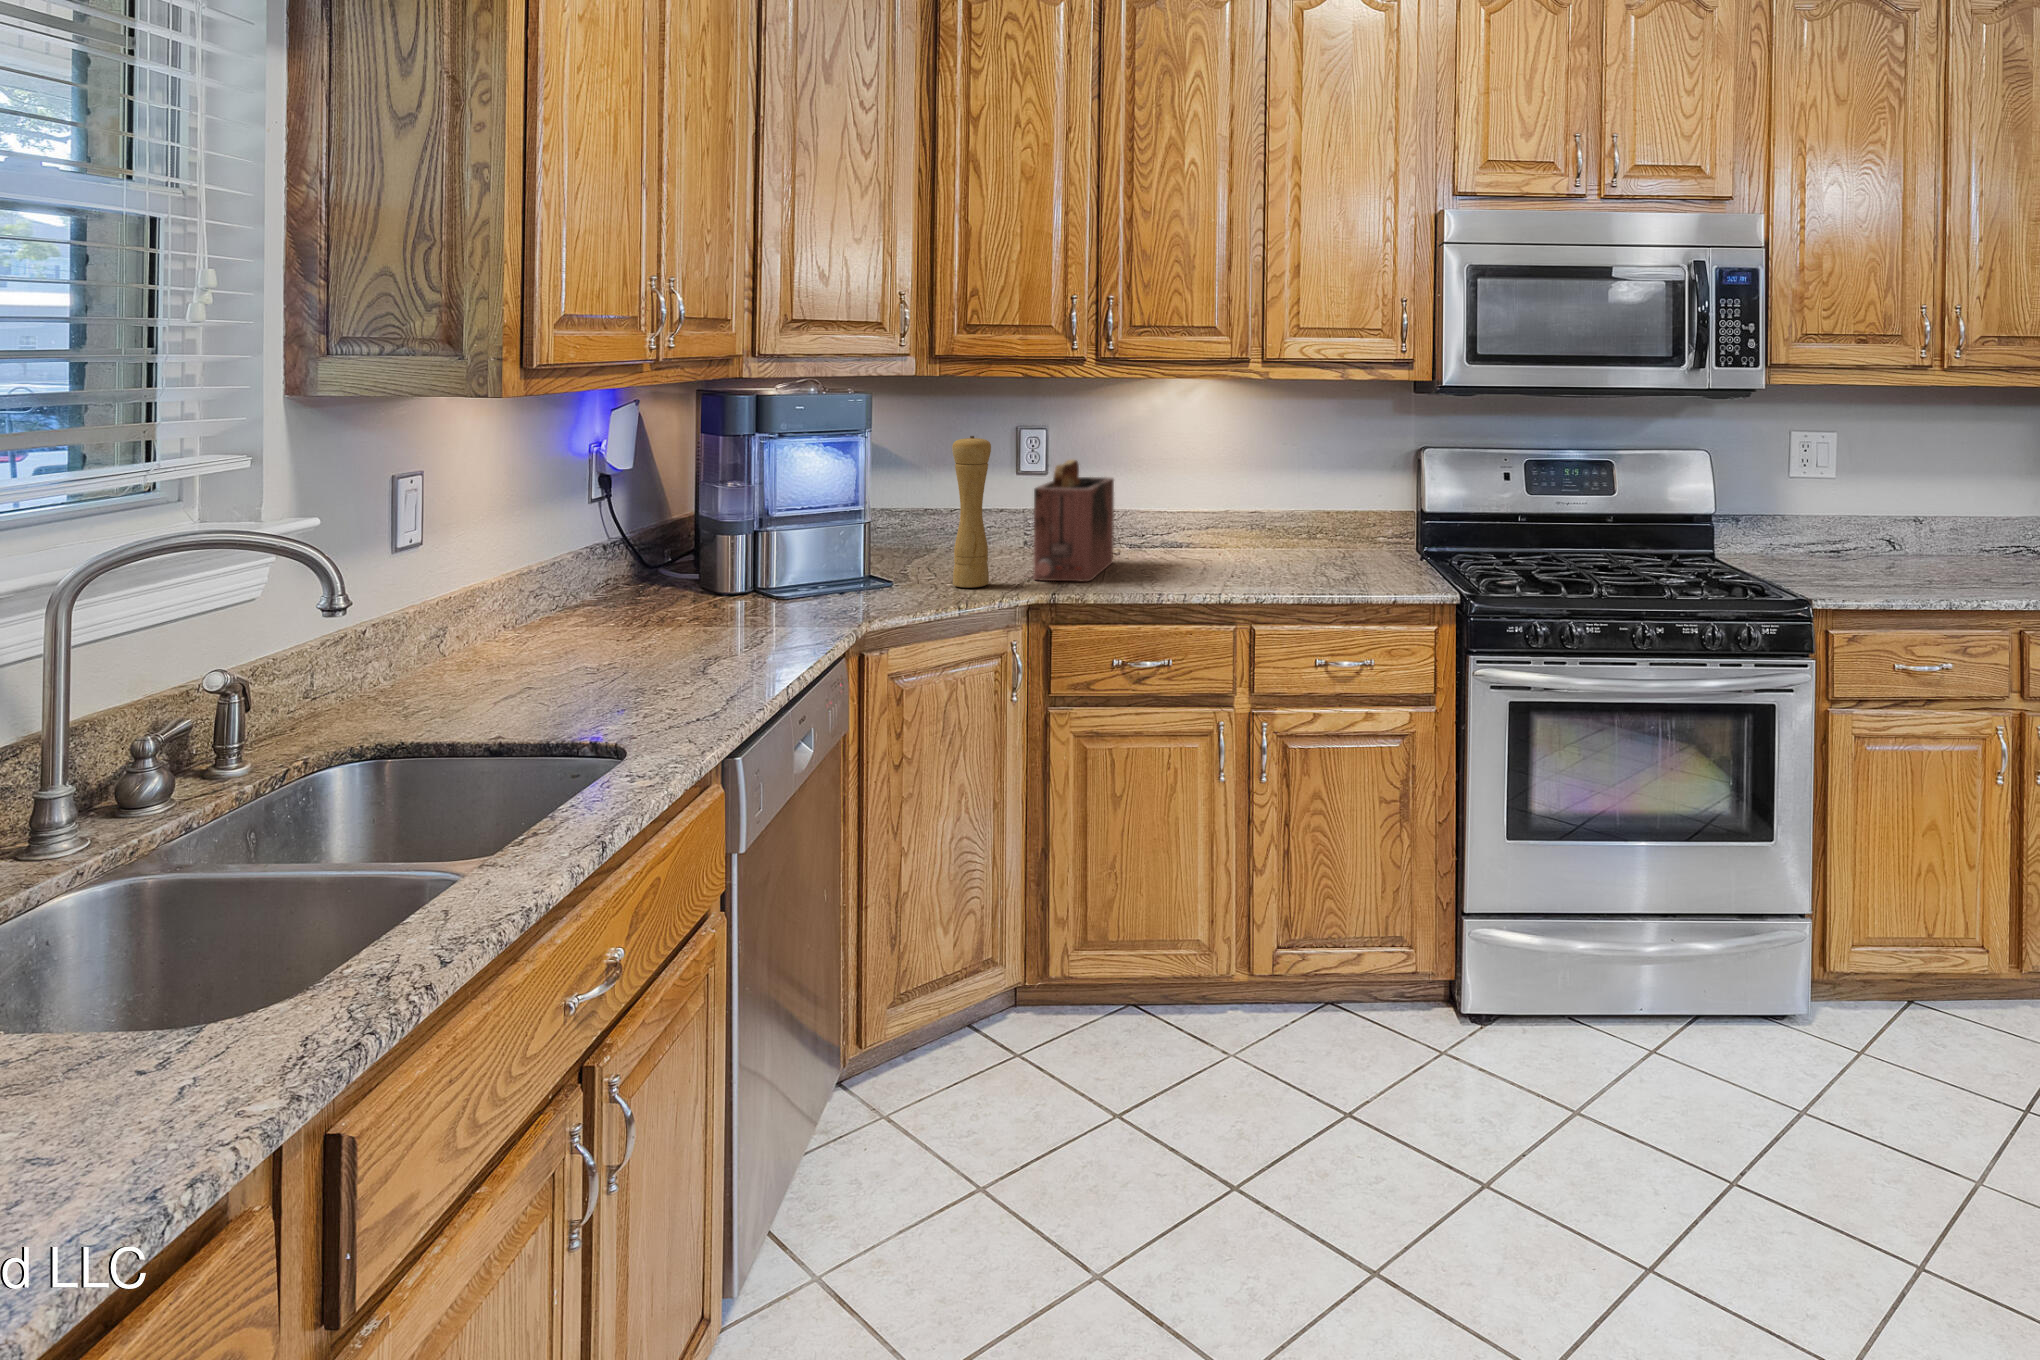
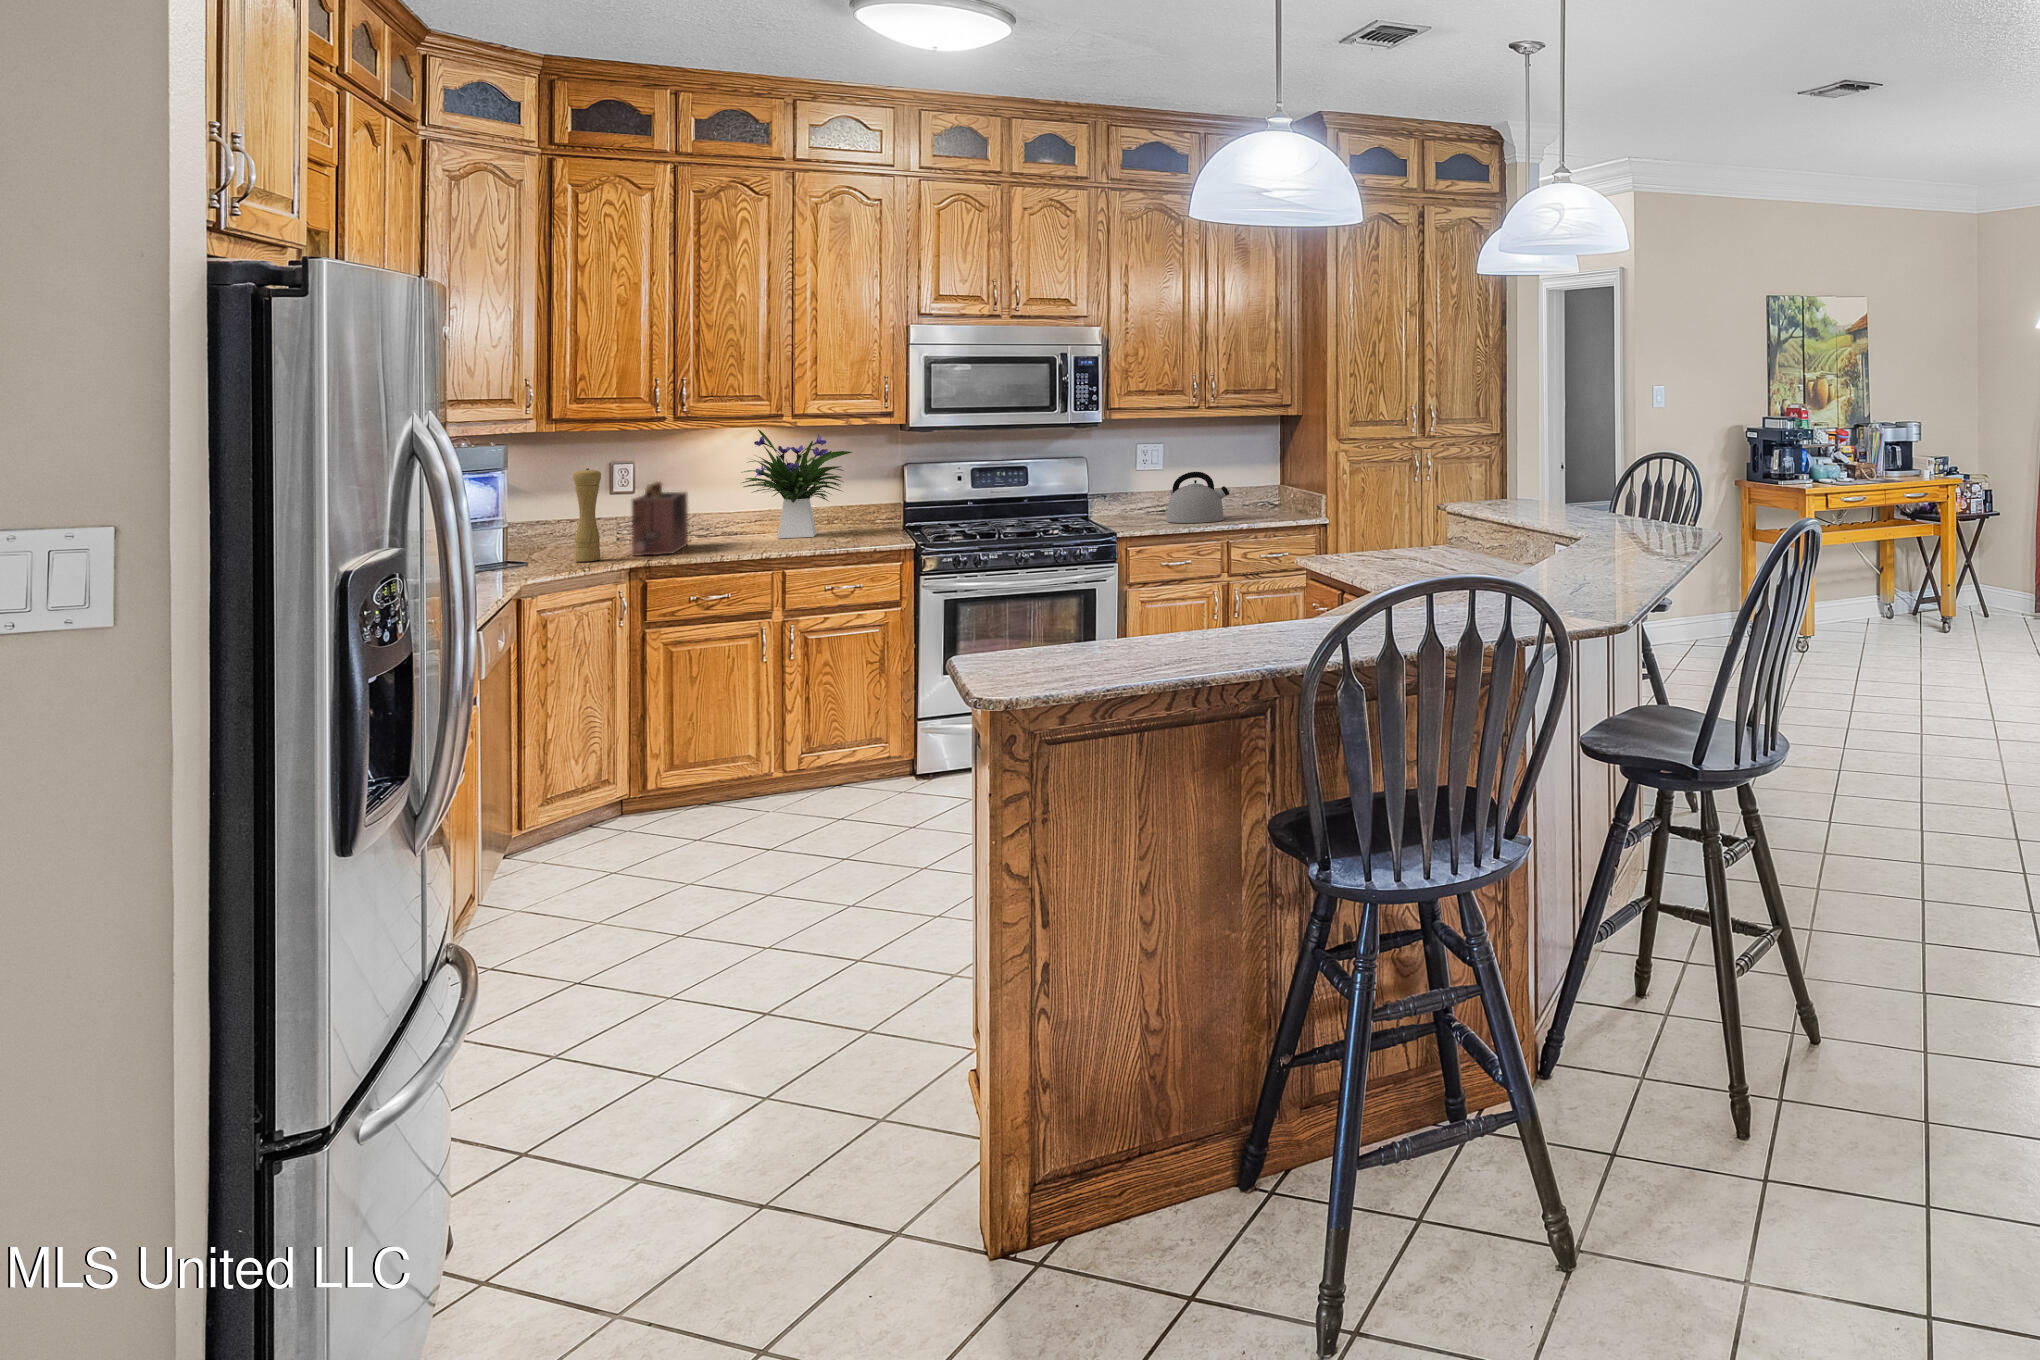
flower arrangement: none [1186,383,1348,560] -> present [742,429,852,538]
kettle: none [1873,486,2005,585] -> present [1166,472,1229,523]

